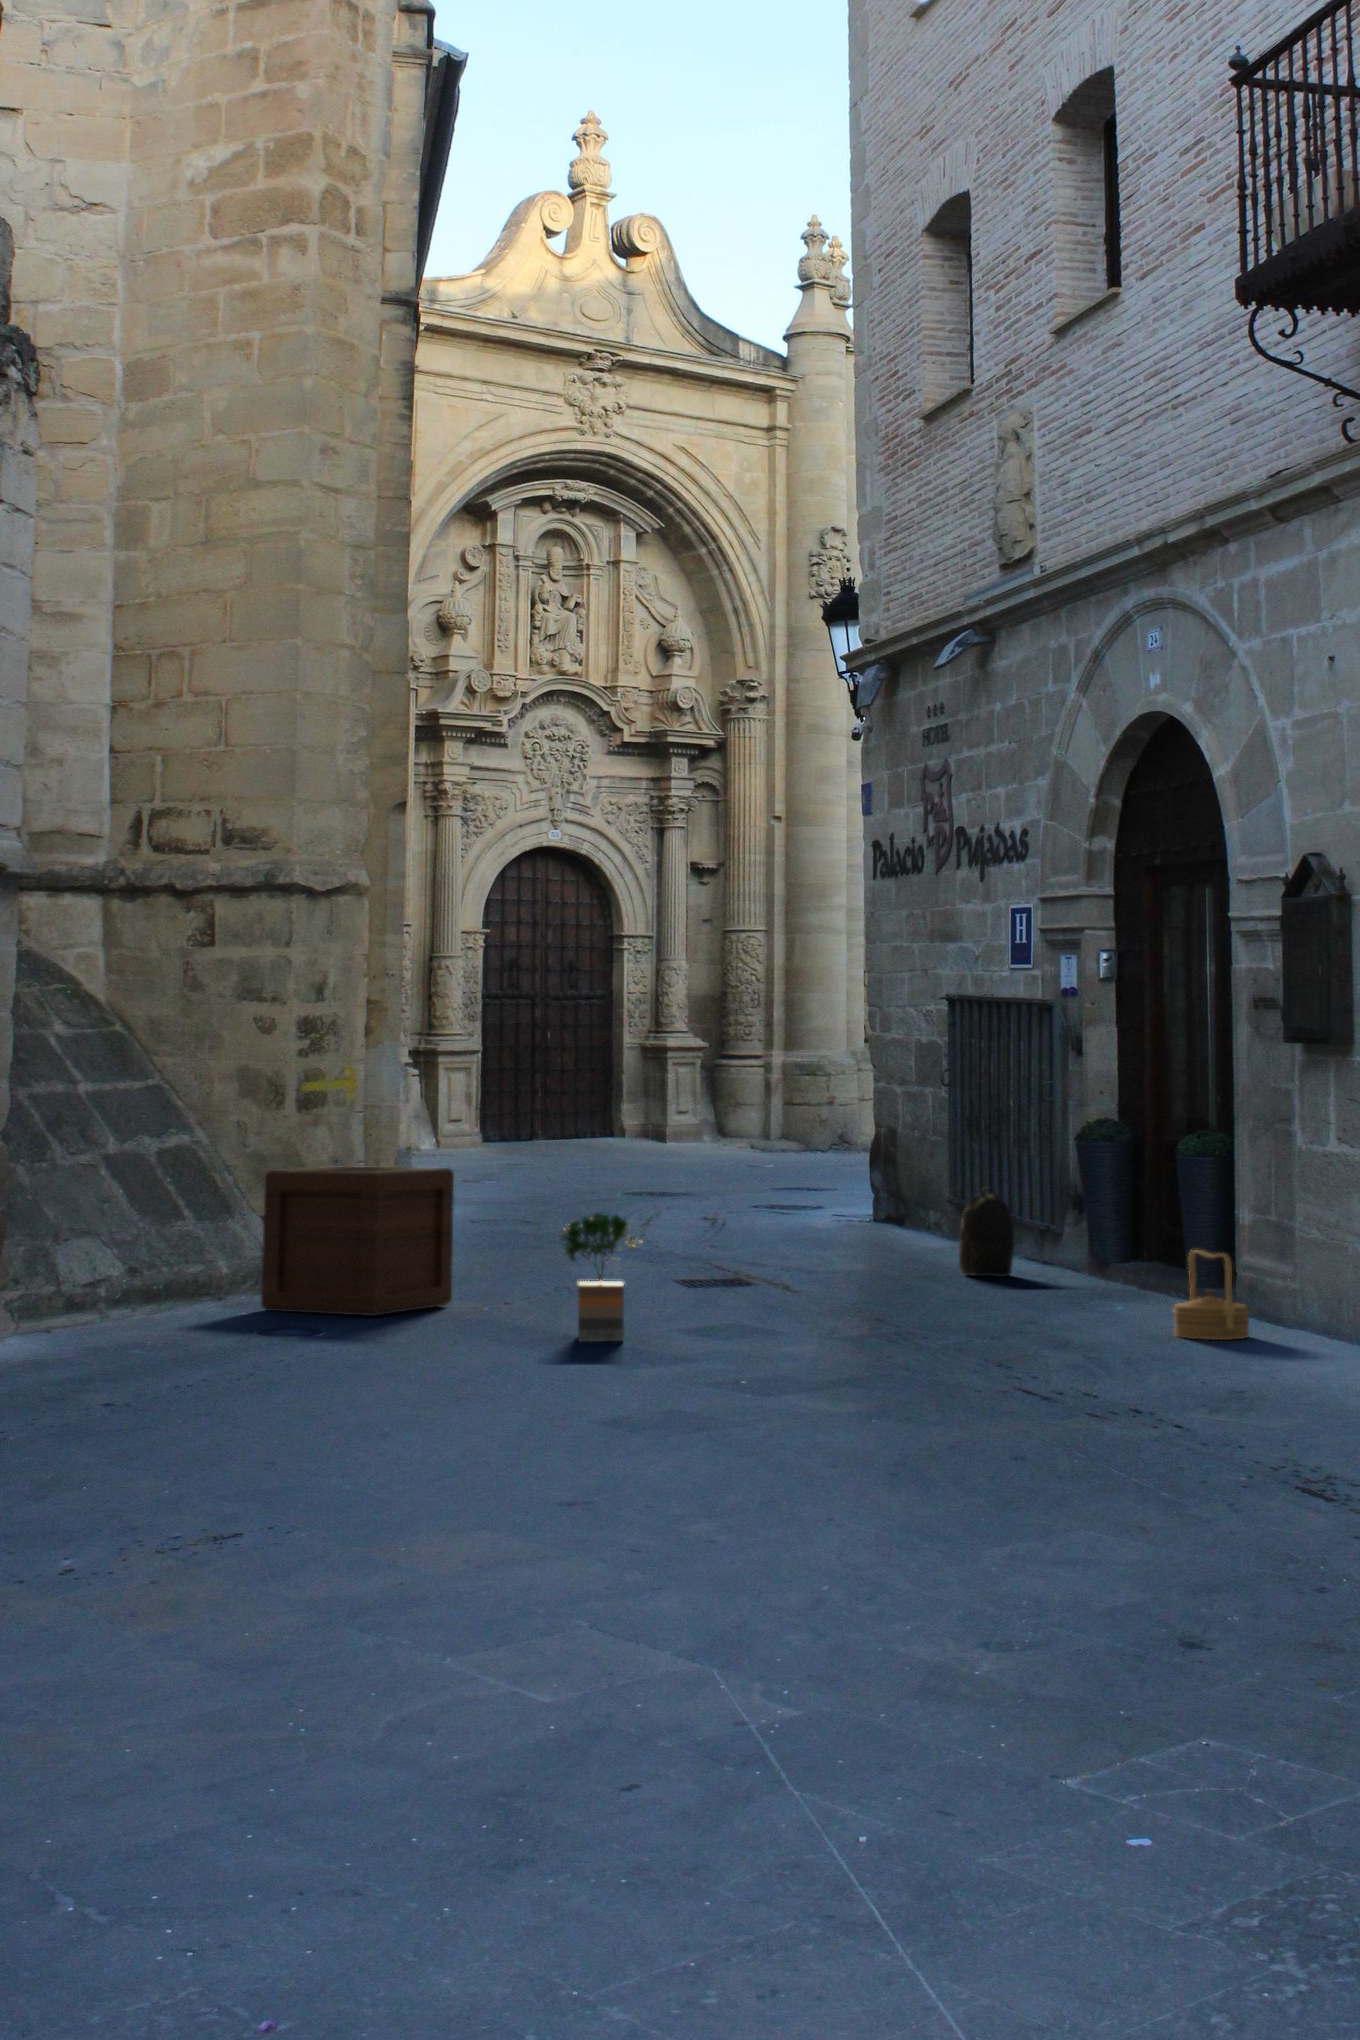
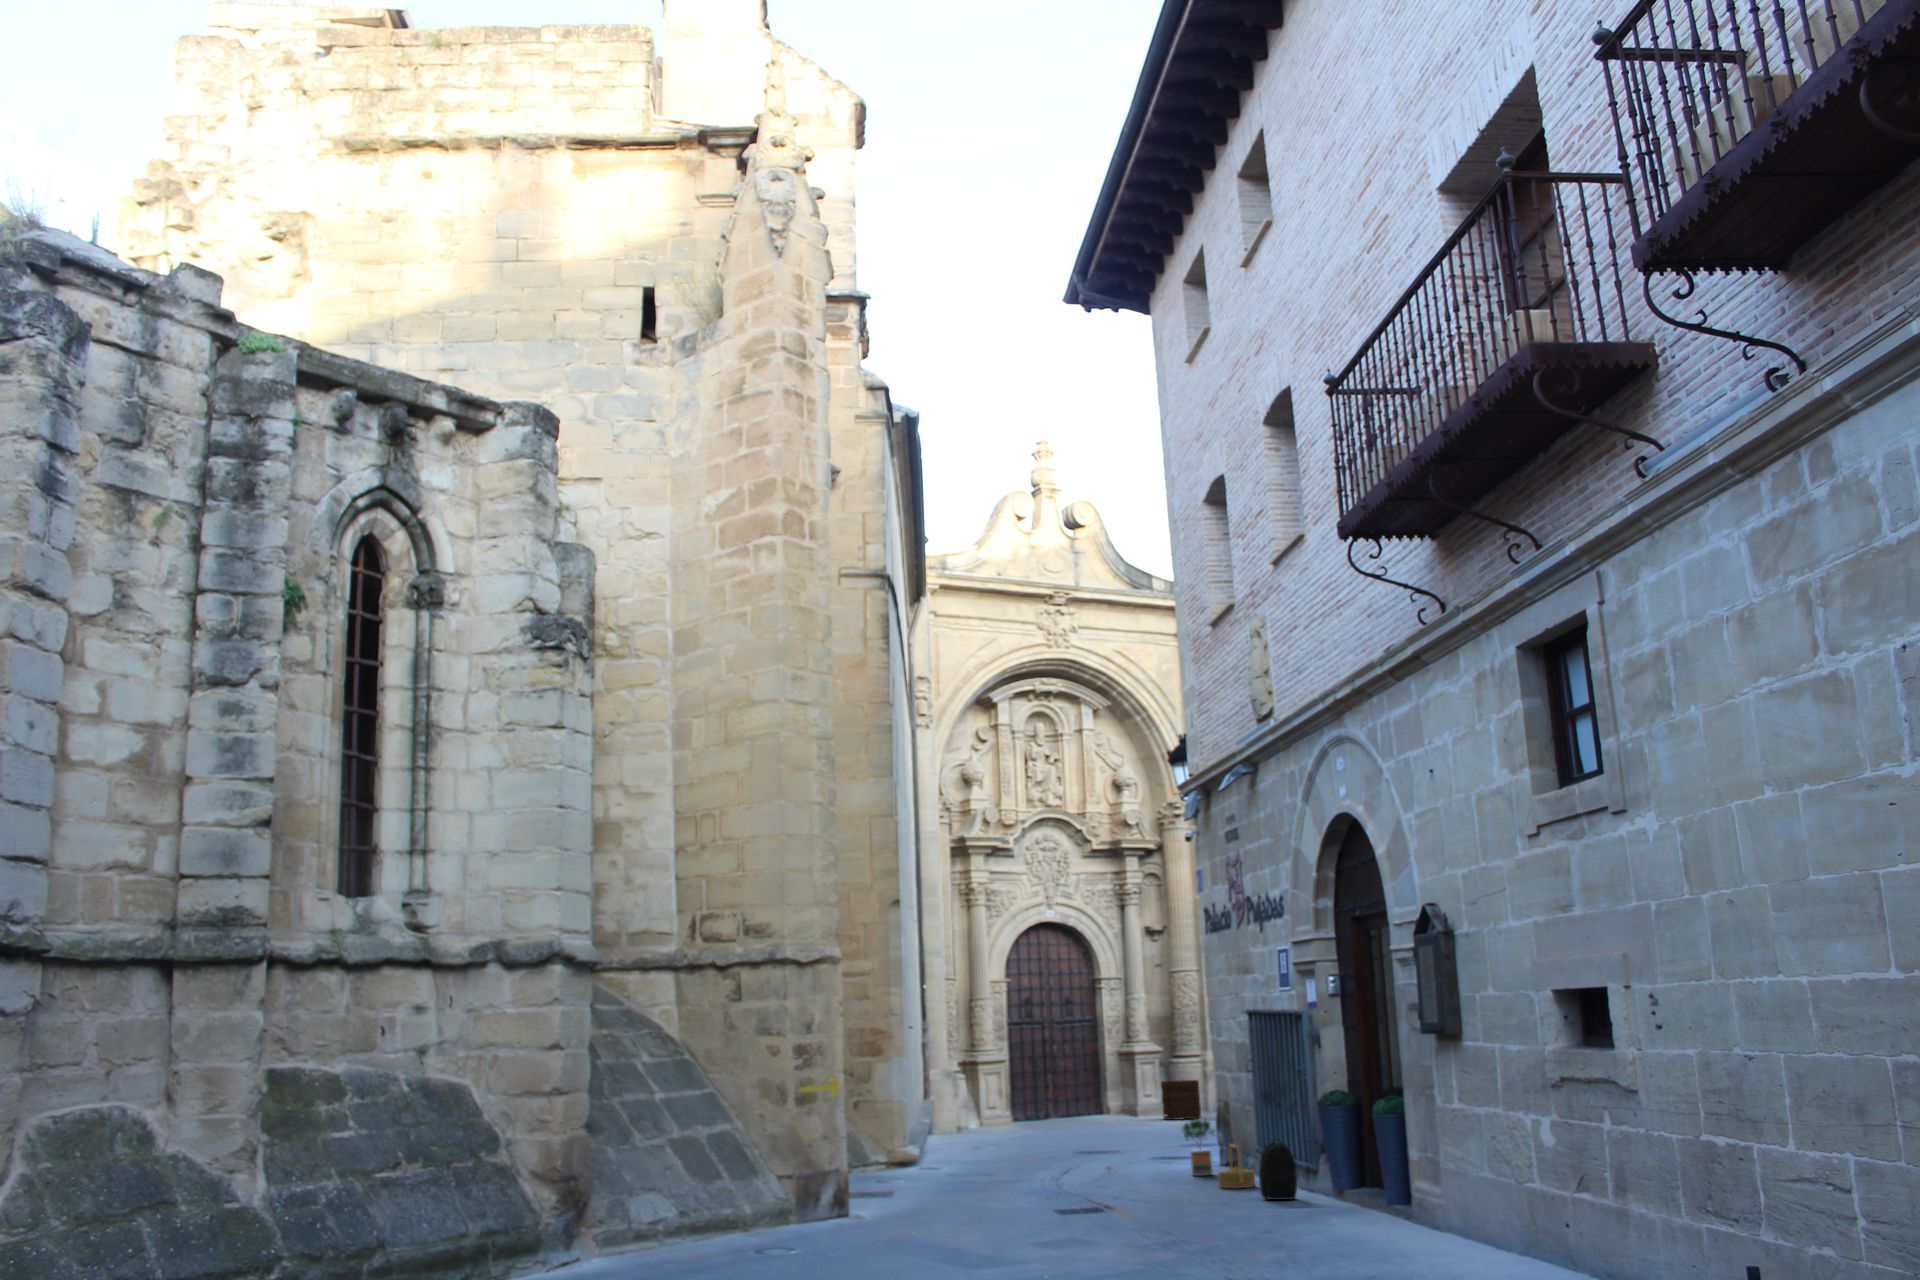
wooden crate: present [261,1166,454,1316] -> present [1161,1080,1201,1120]
potted tree: present [559,1212,643,1342] -> present [1181,1119,1215,1176]
basket: present [1173,1250,1249,1340] -> present [1218,1144,1255,1188]

